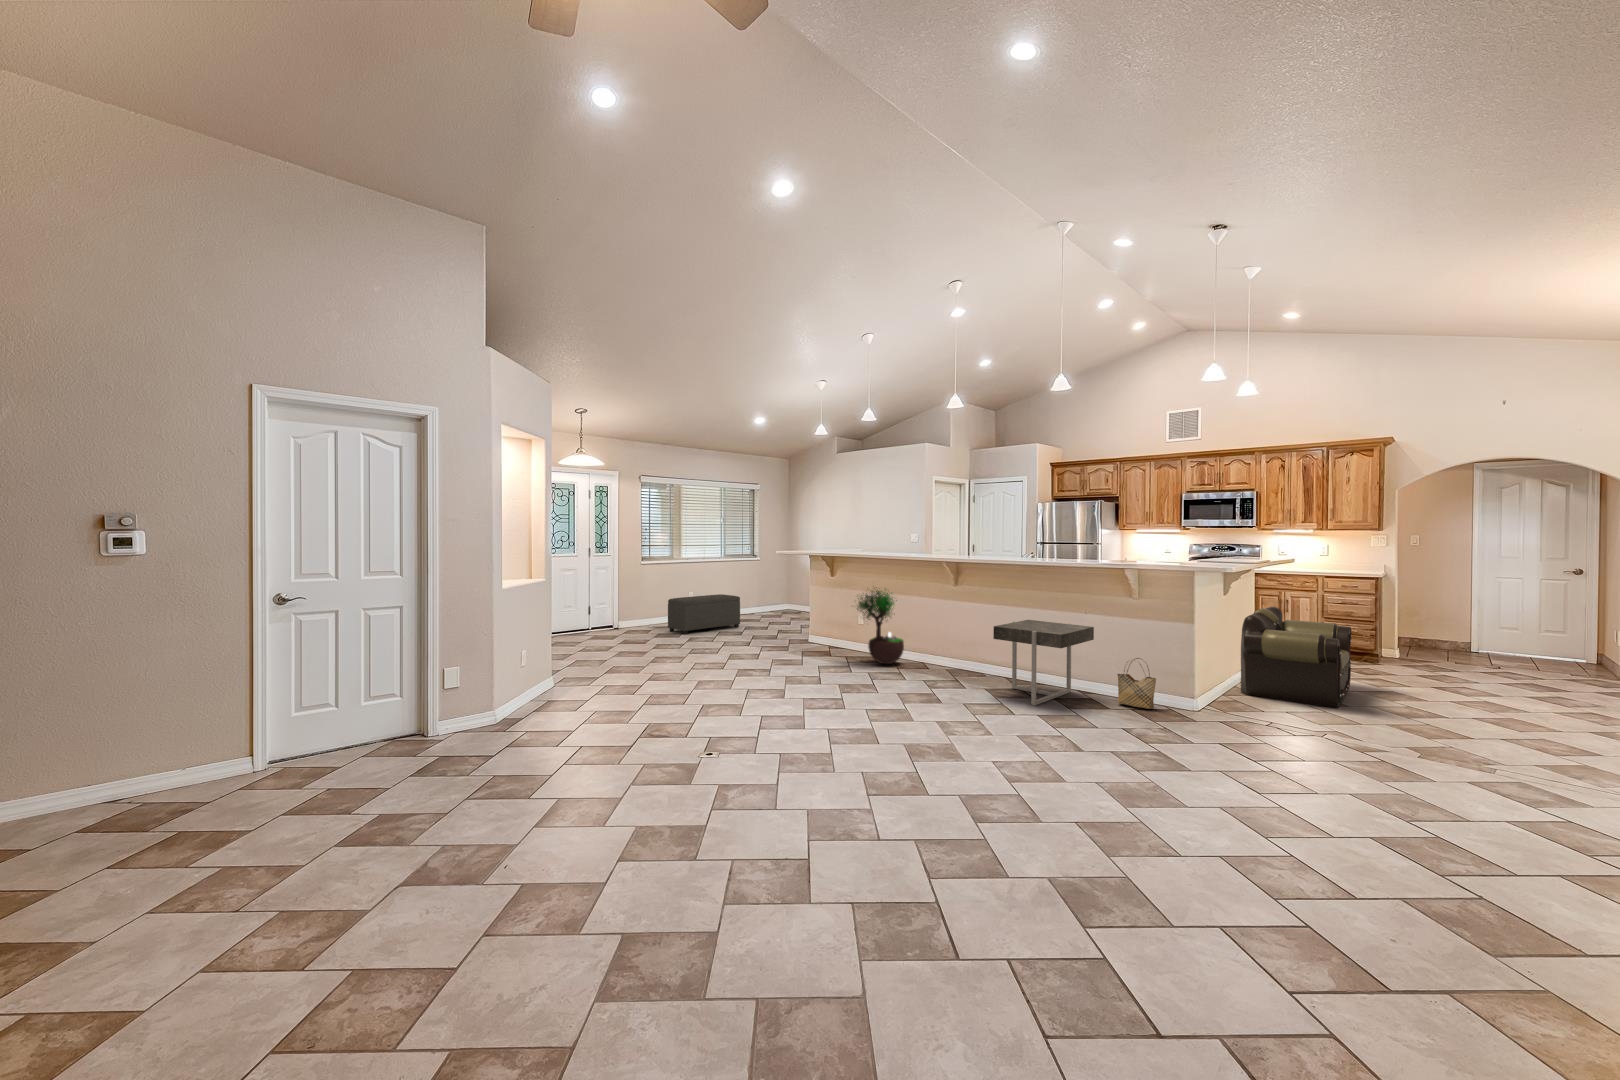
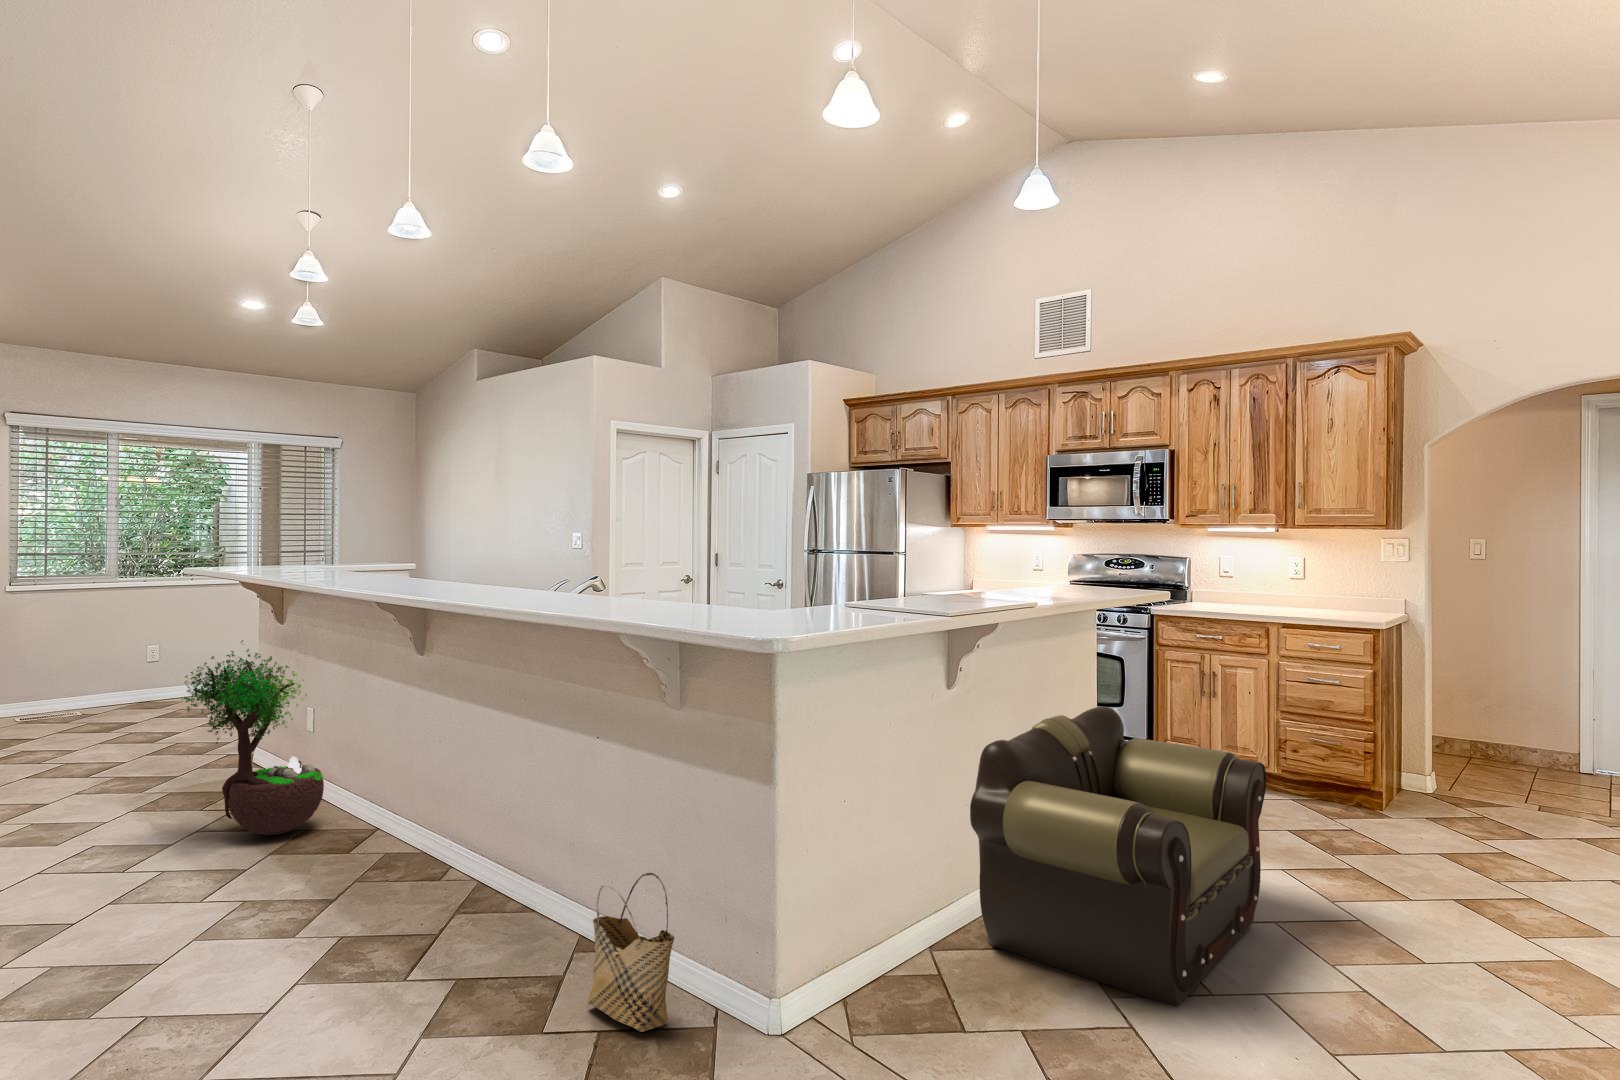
ottoman: present [668,594,740,634] -> none [20,652,204,740]
side table: present [993,620,1094,706] -> none [304,746,577,1018]

